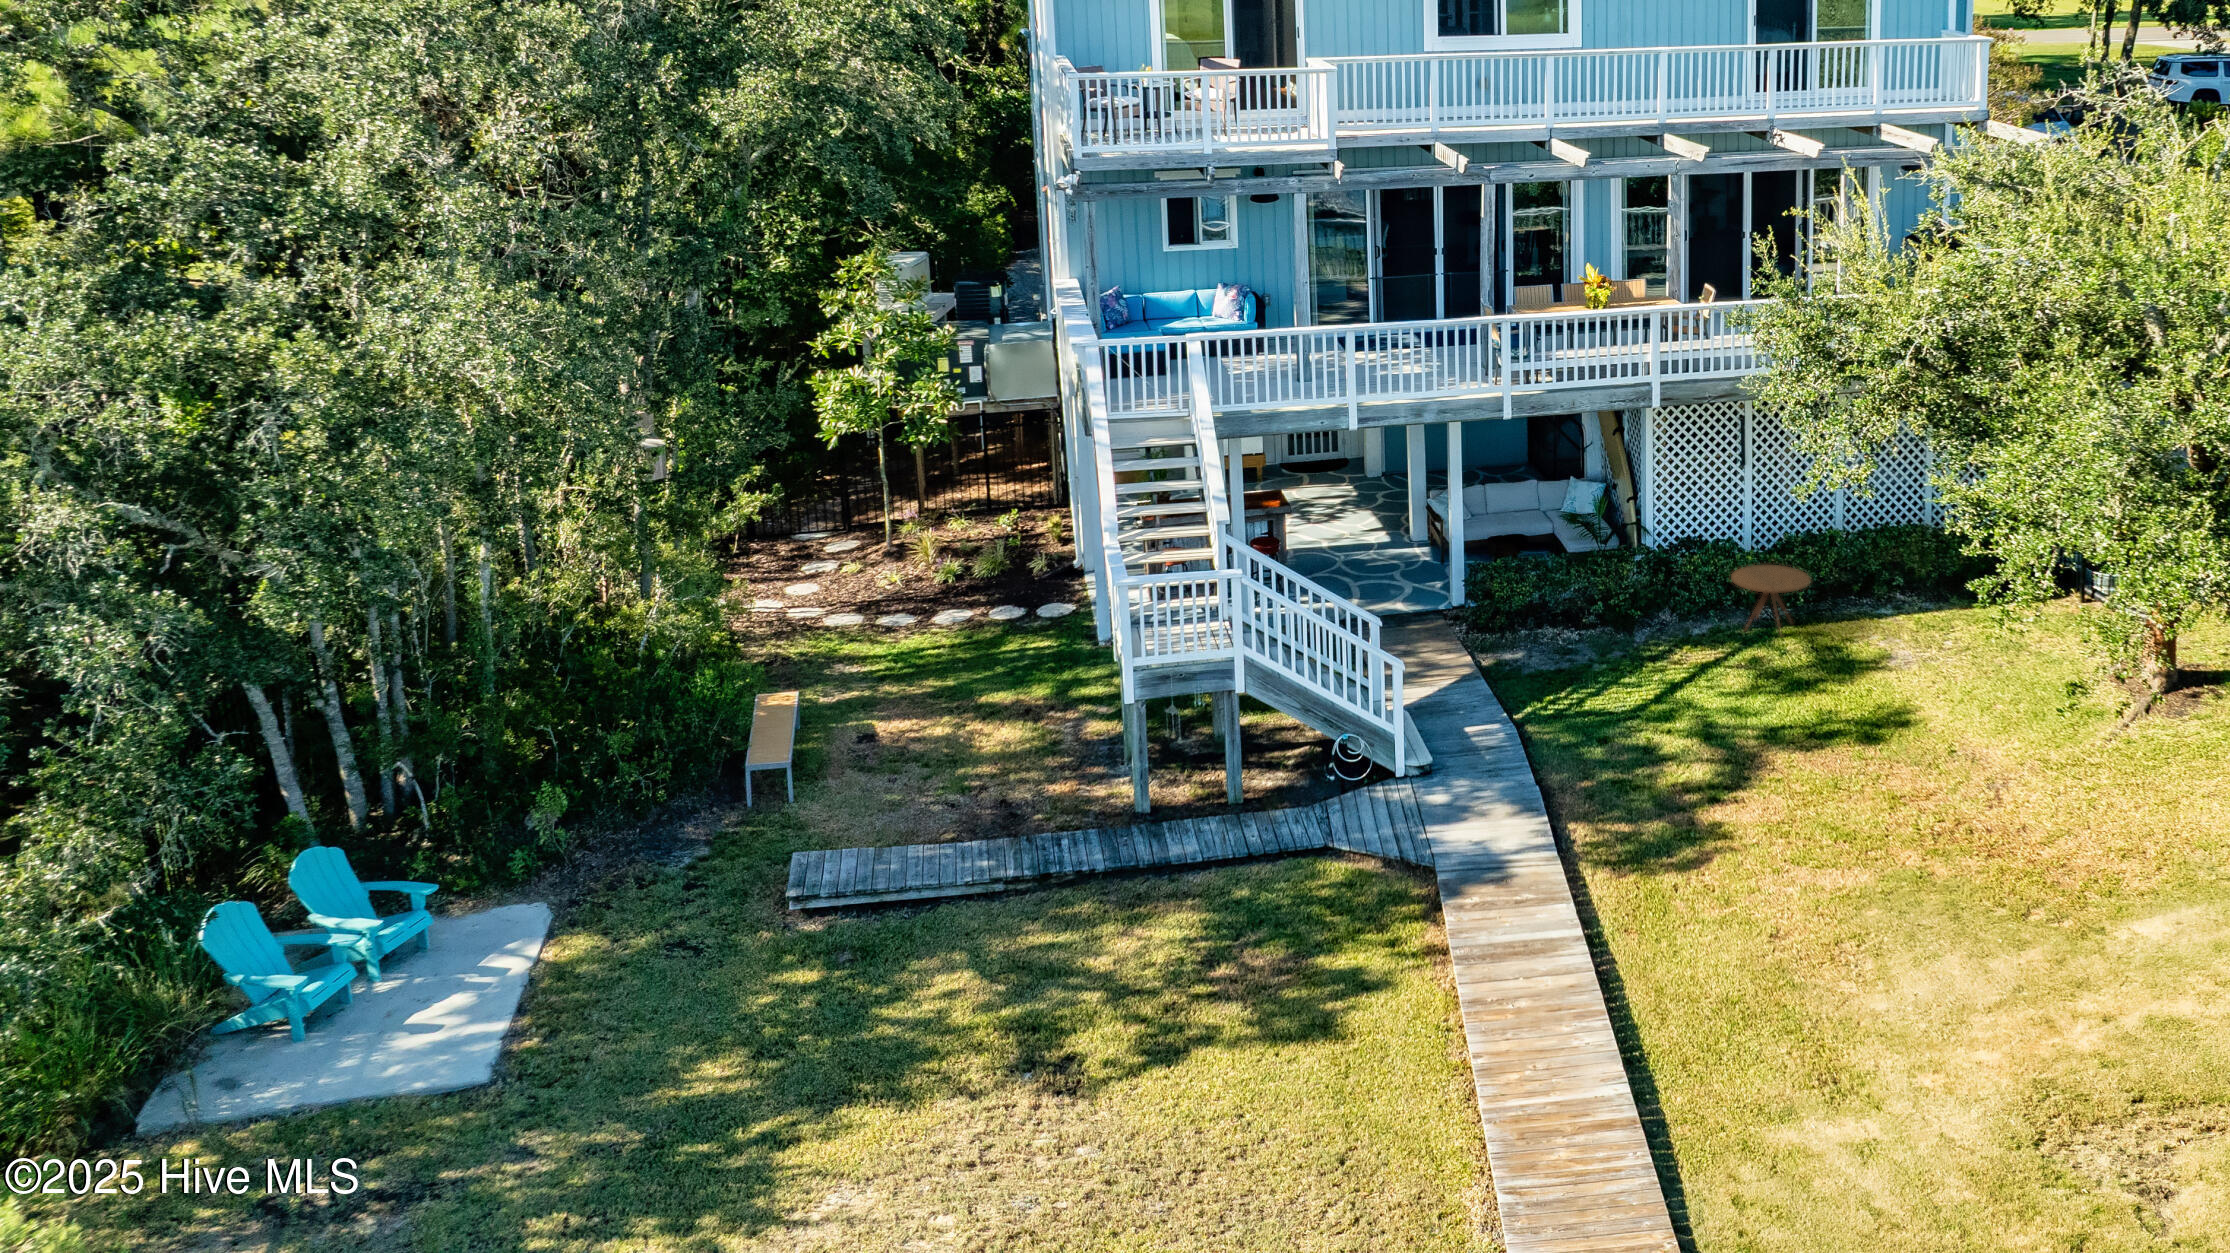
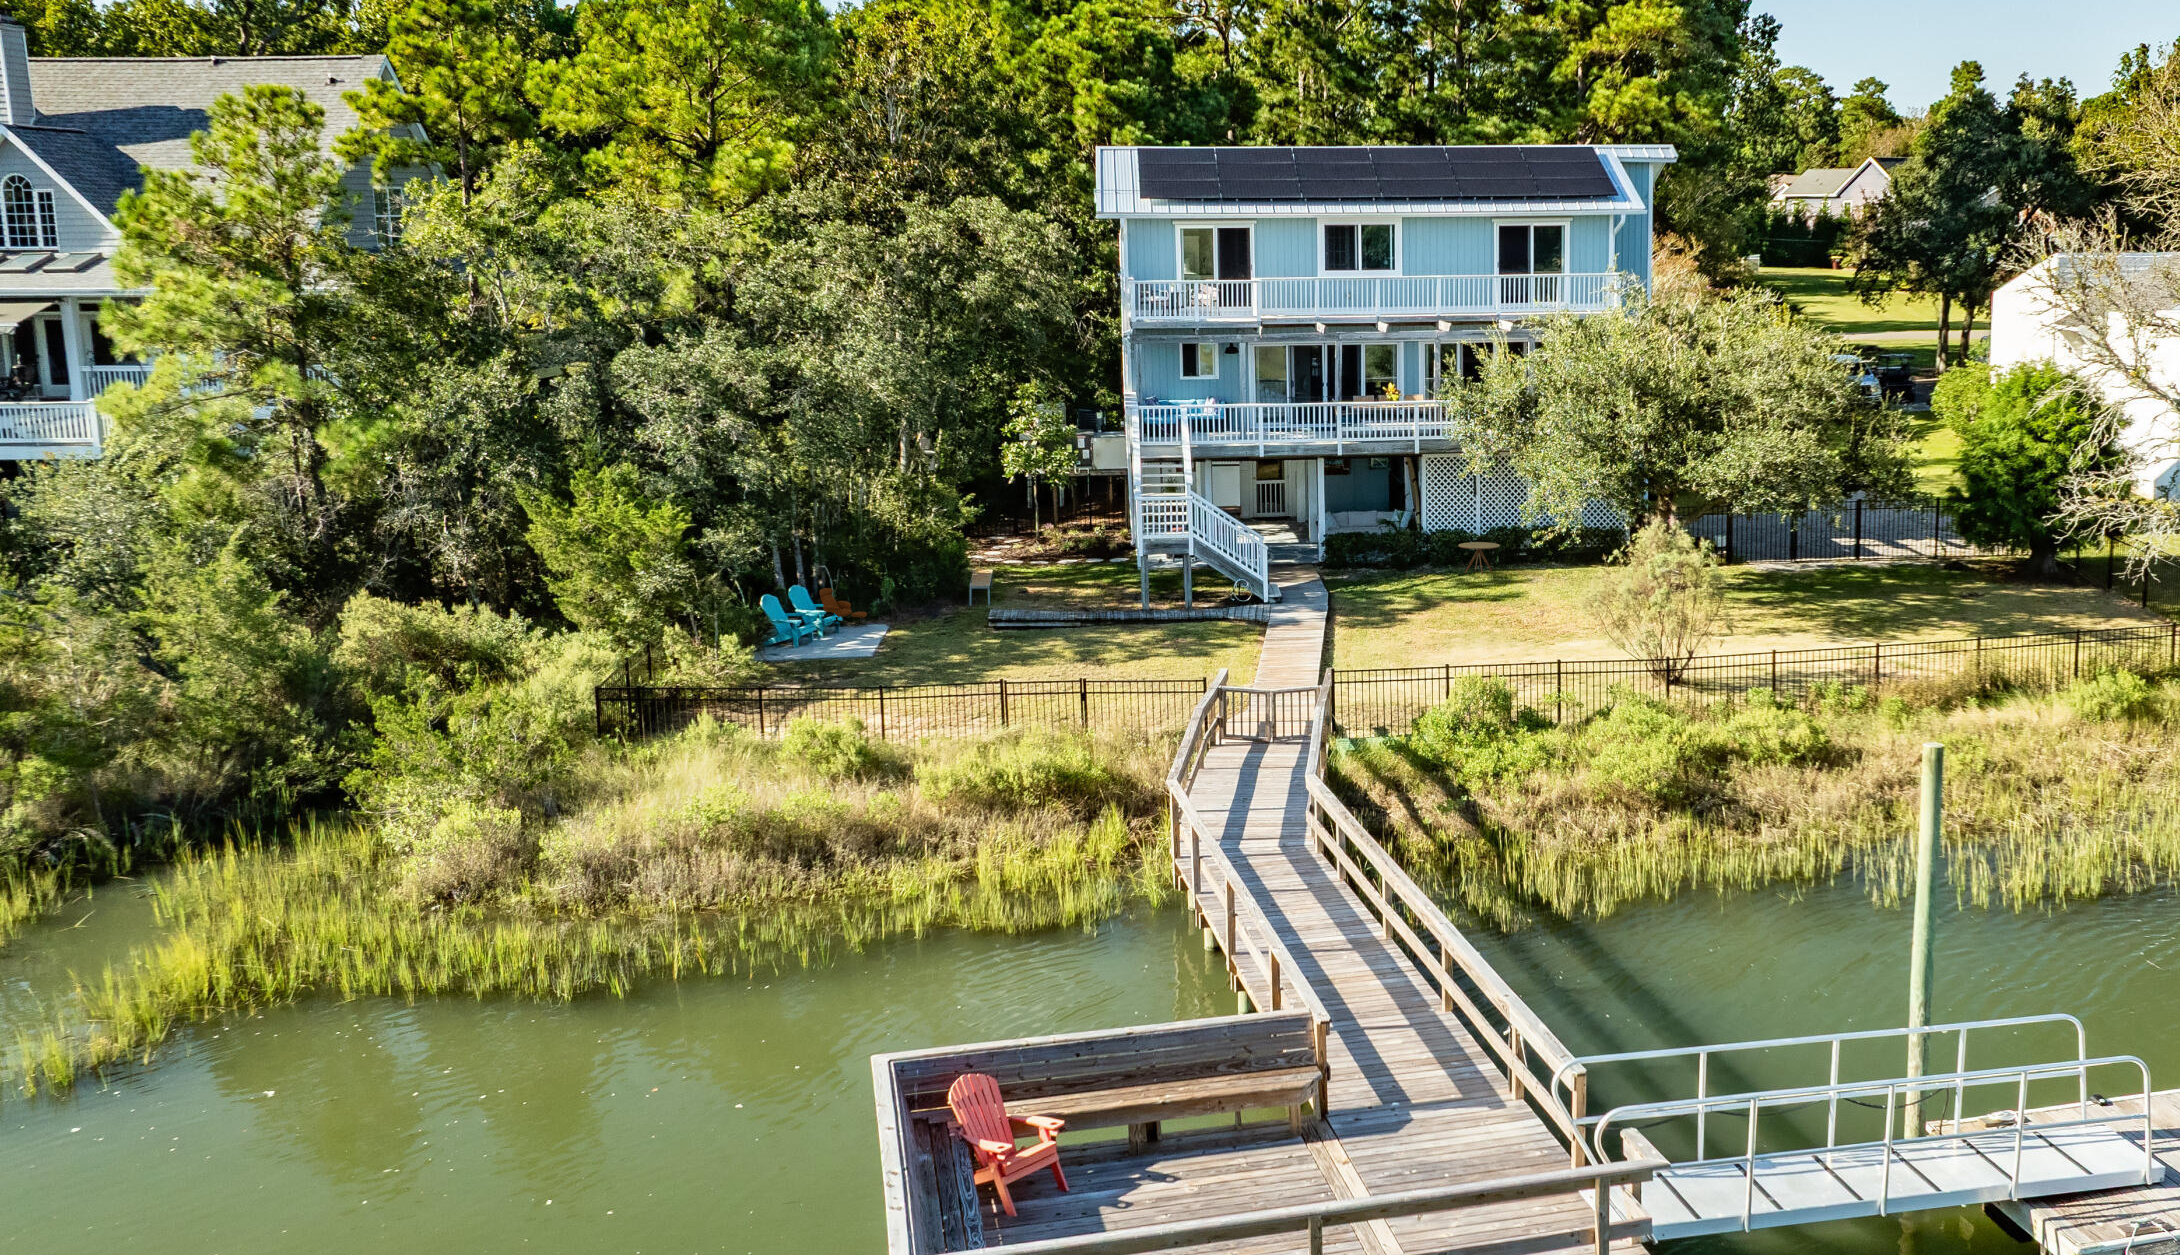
lounge chair: none [342,908,477,1018] -> present [820,588,867,627]

